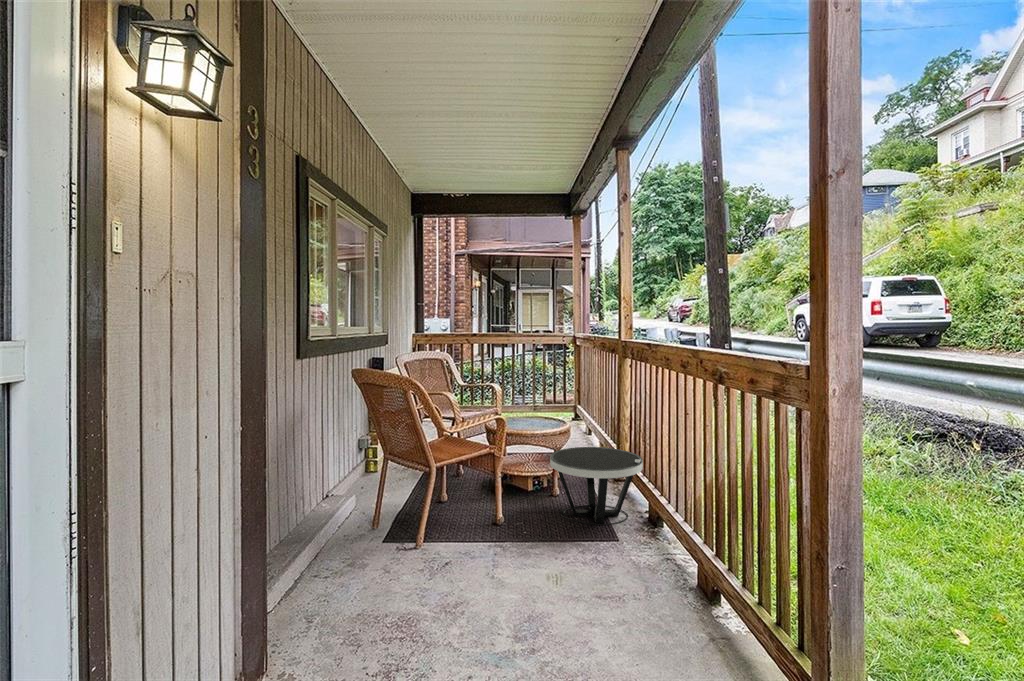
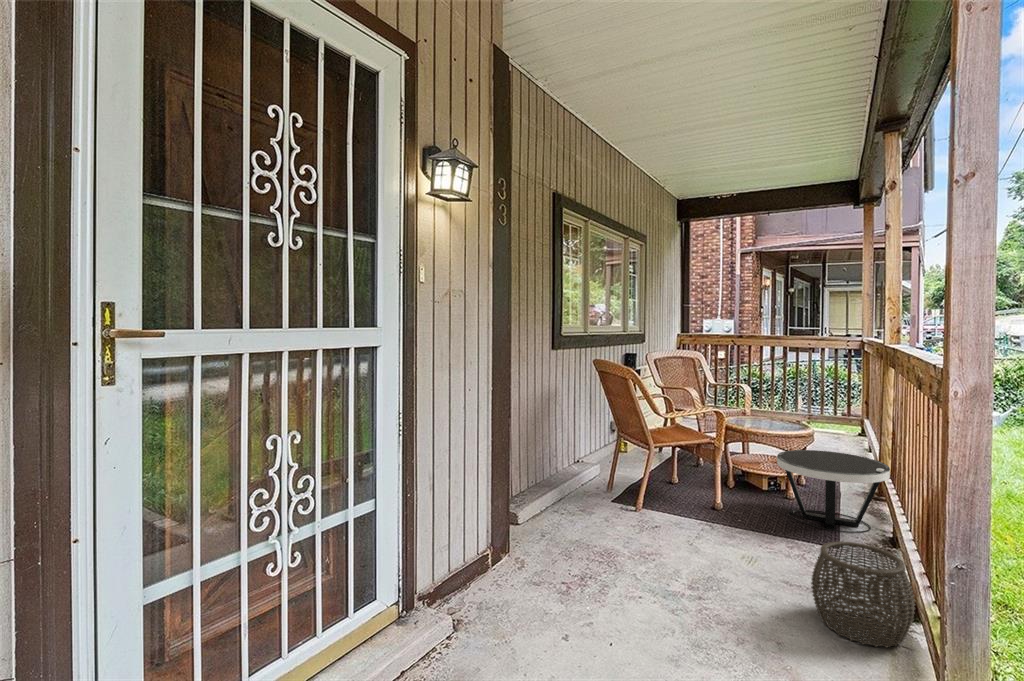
woven basket: none [637,546,728,653] -> present [811,541,915,648]

